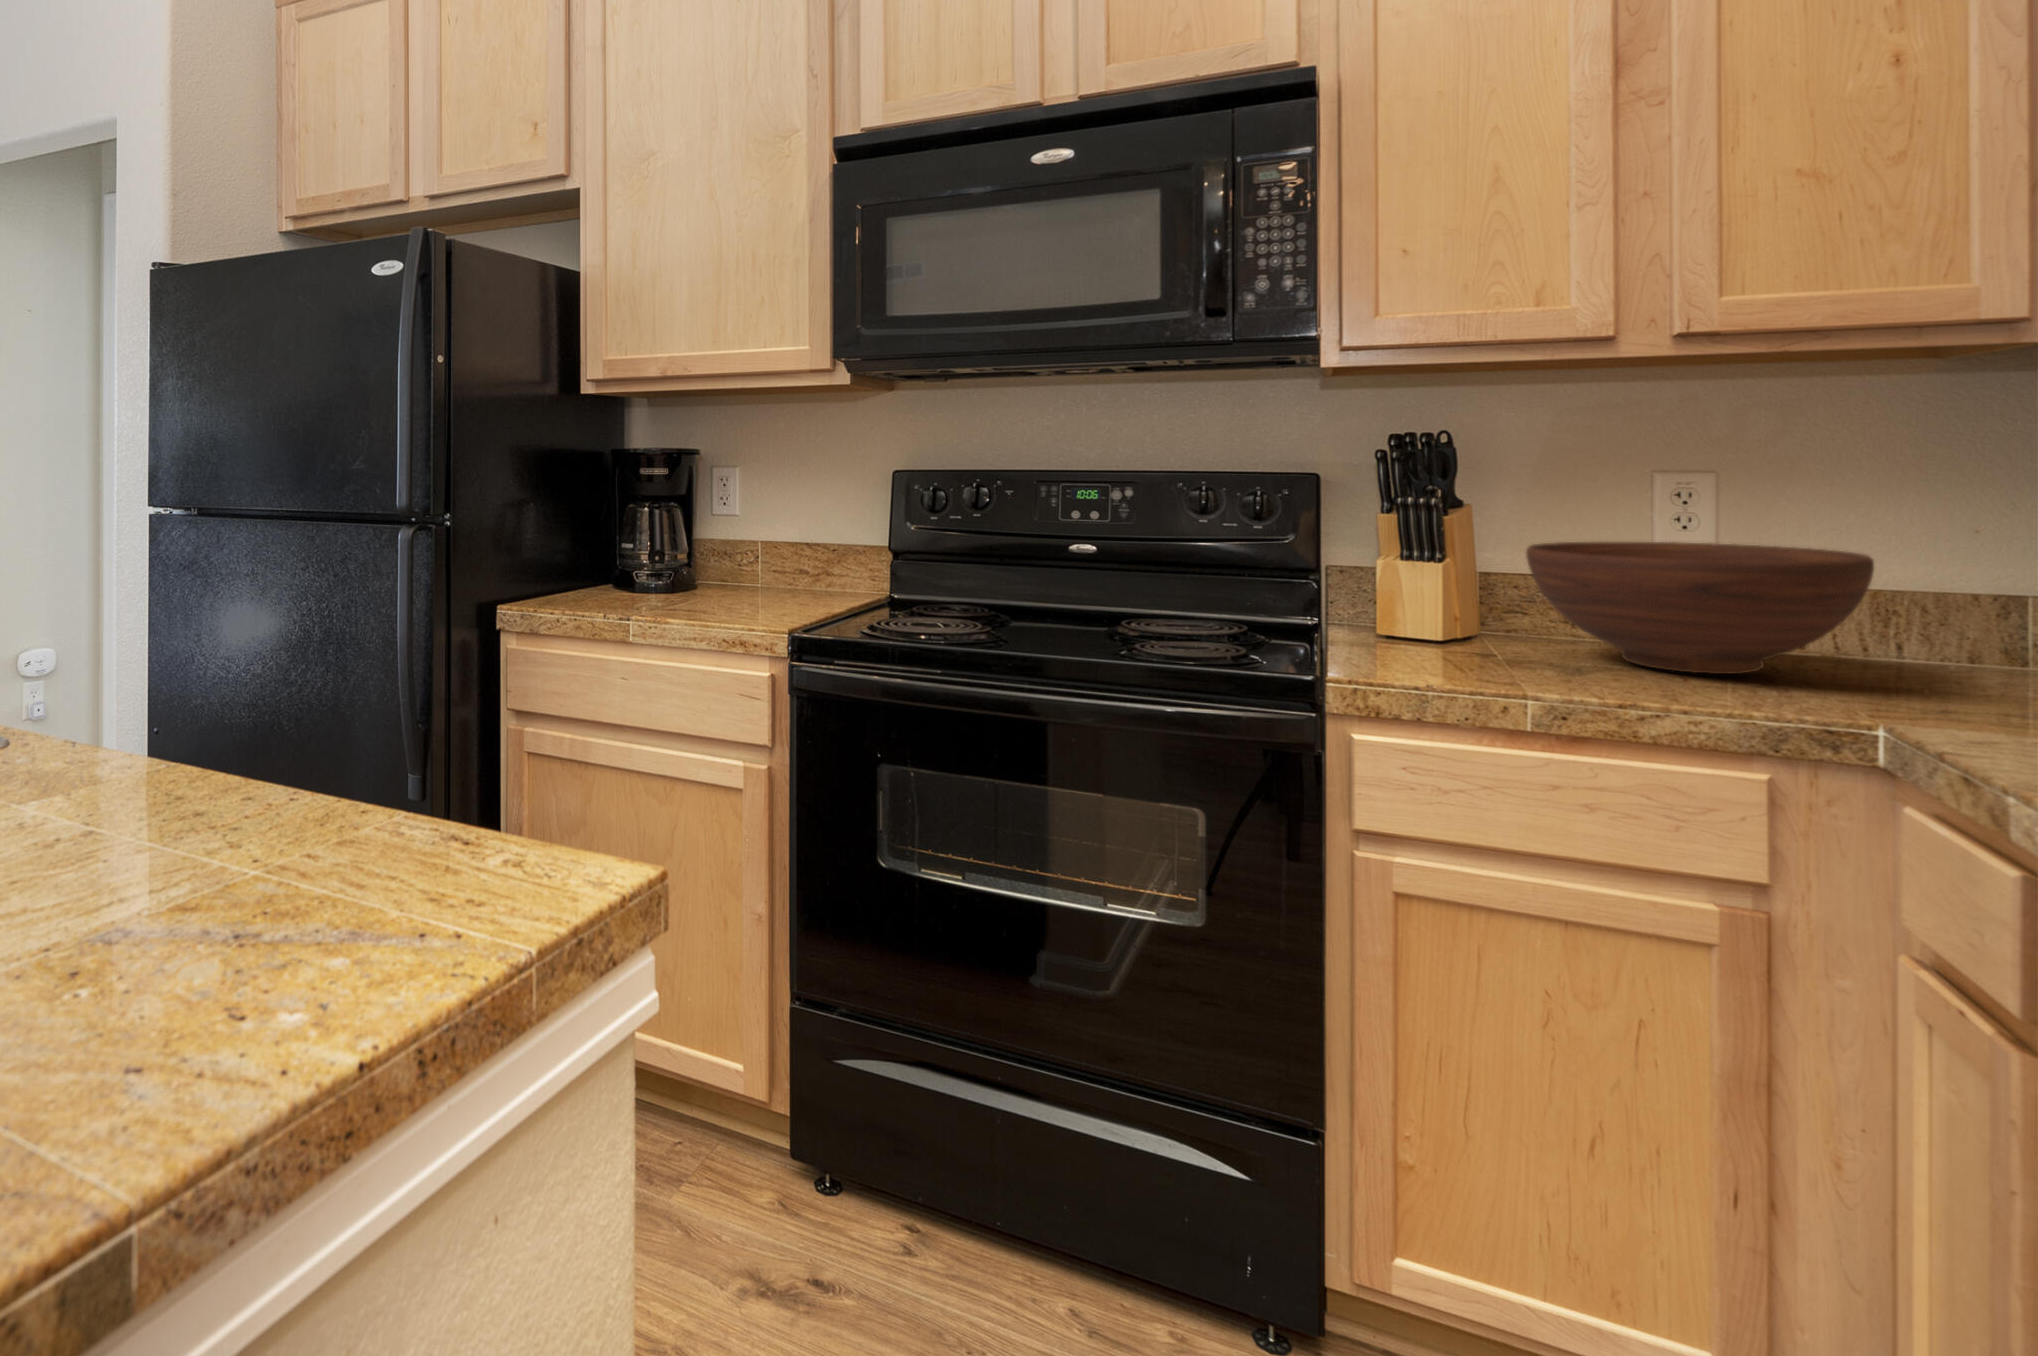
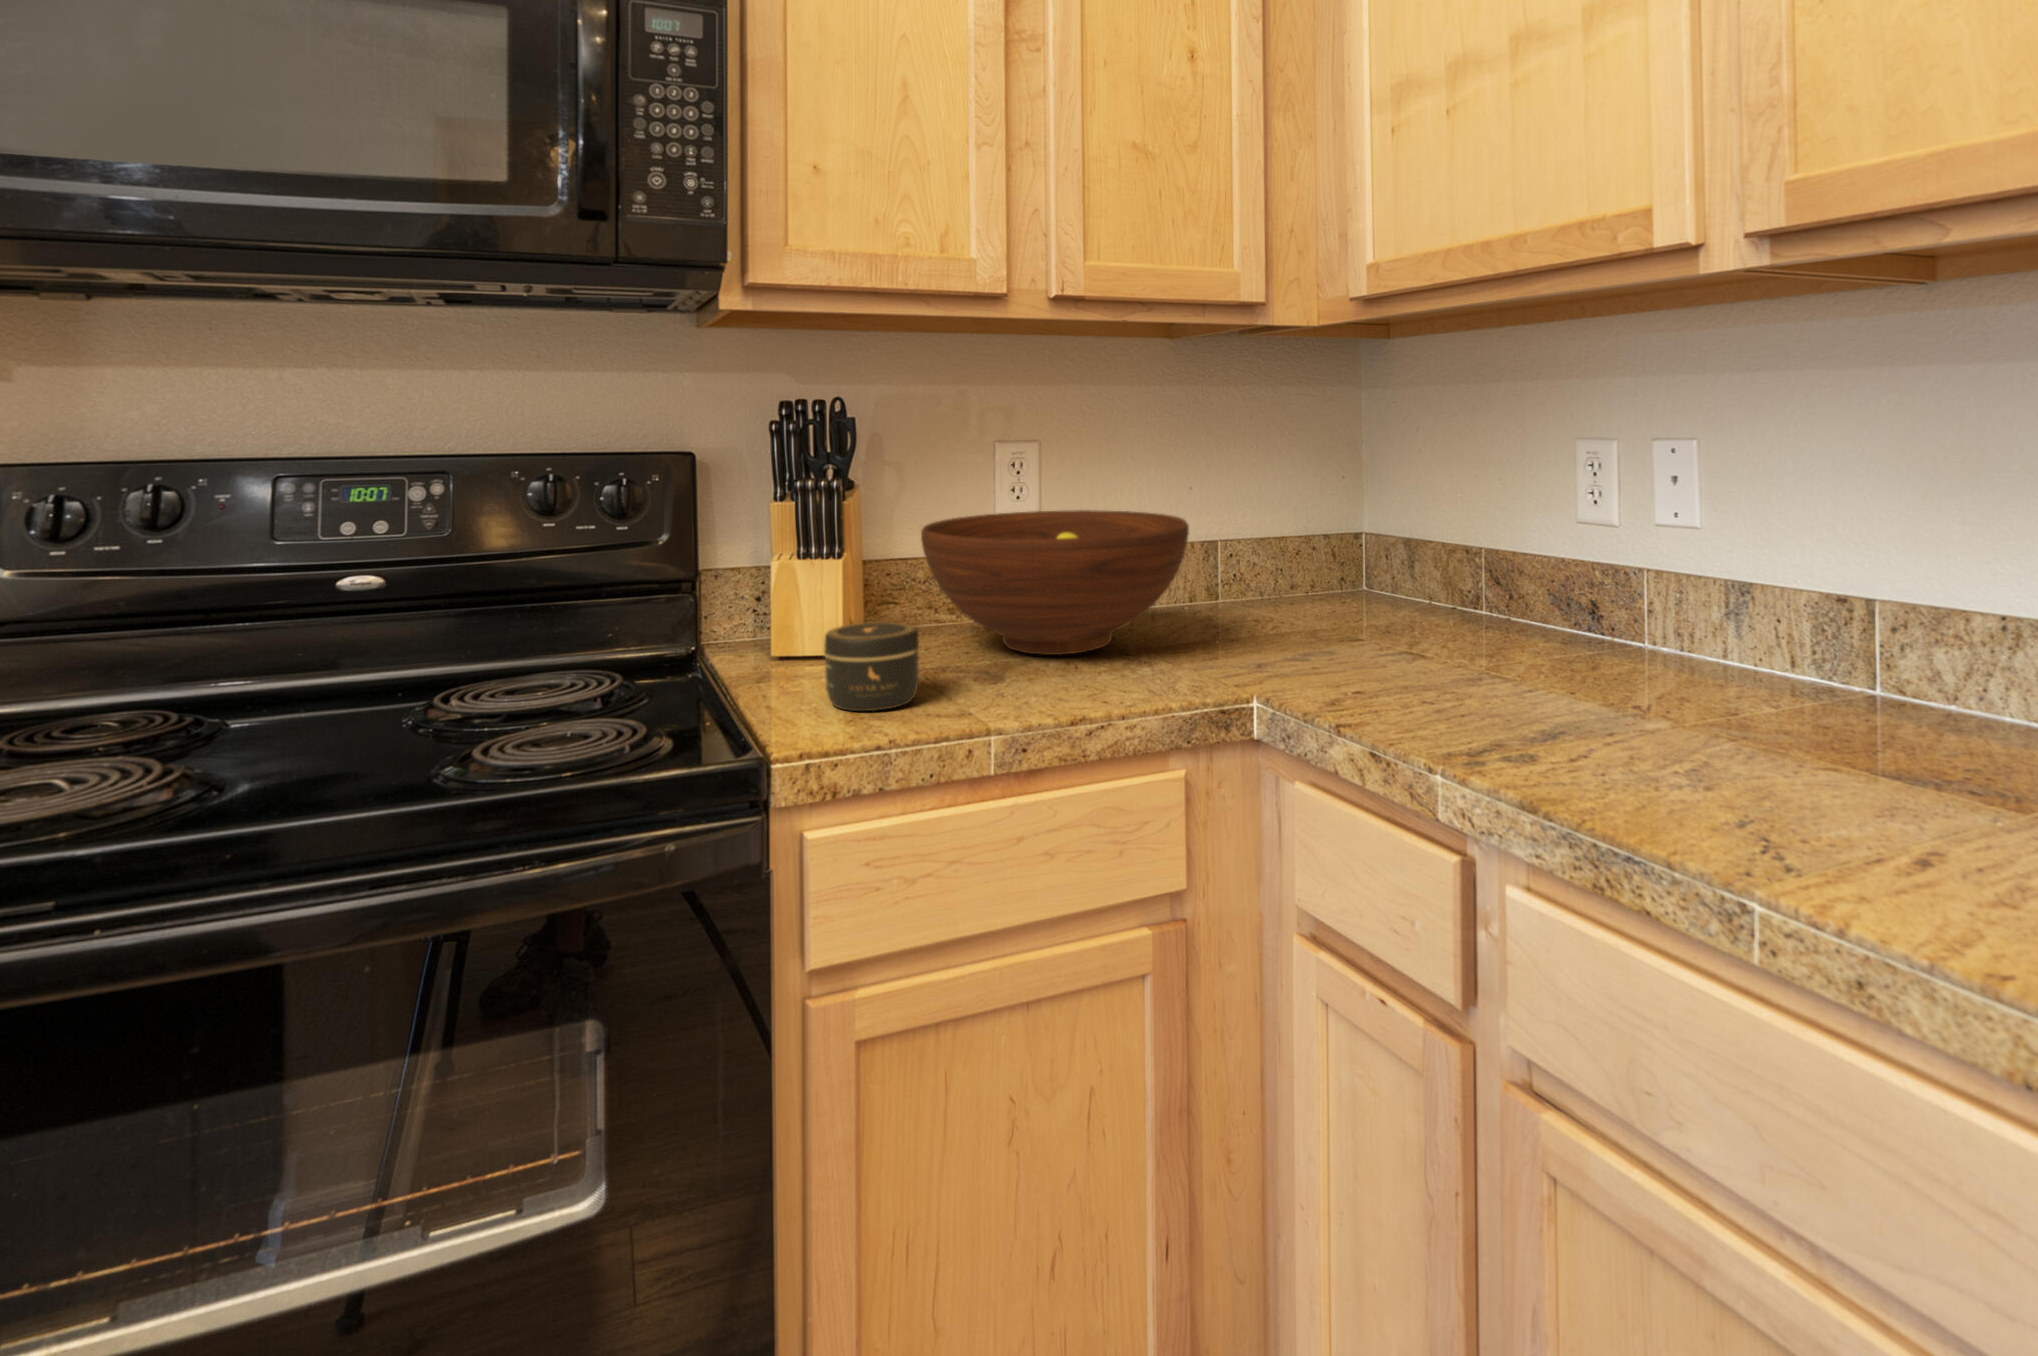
jar: none [1394,608,1483,672] -> present [824,622,919,711]

